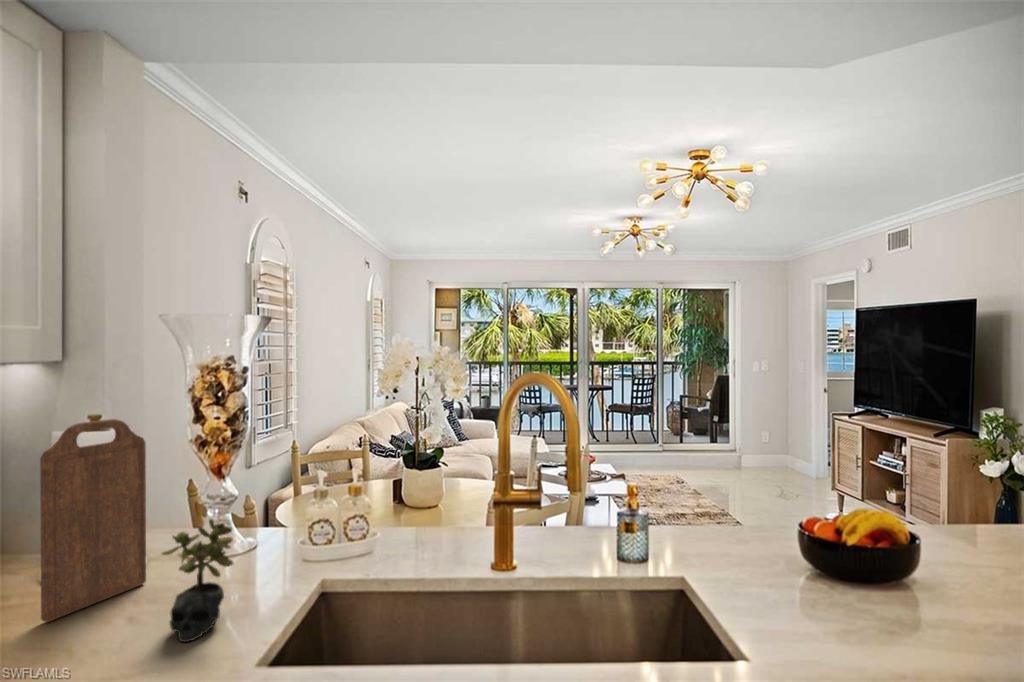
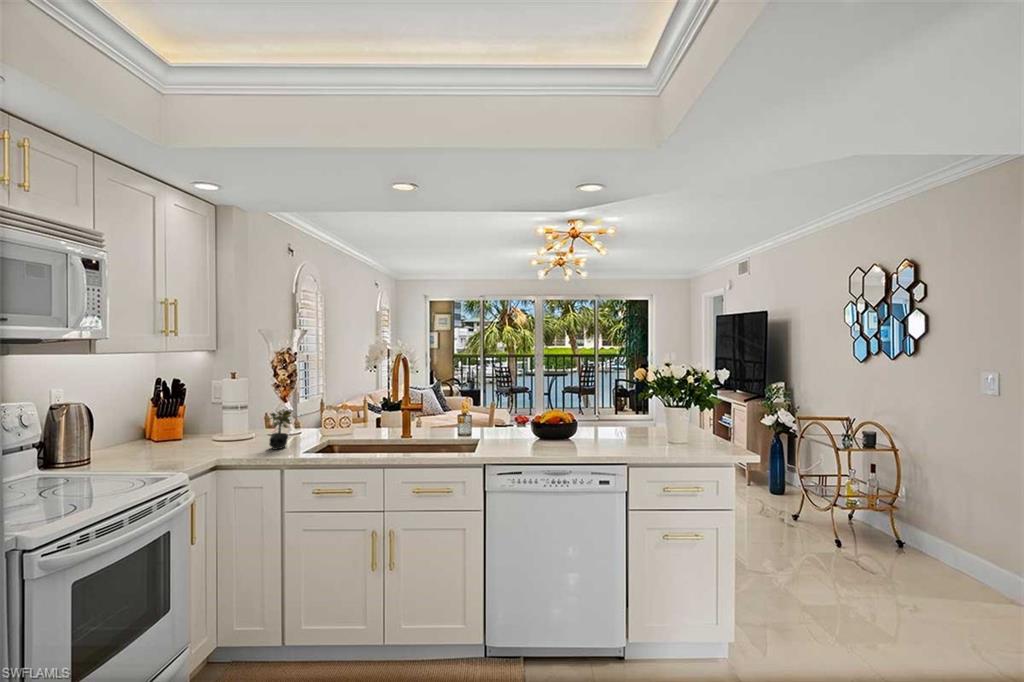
cutting board: present [40,419,146,622] -> none [220,373,257,447]

